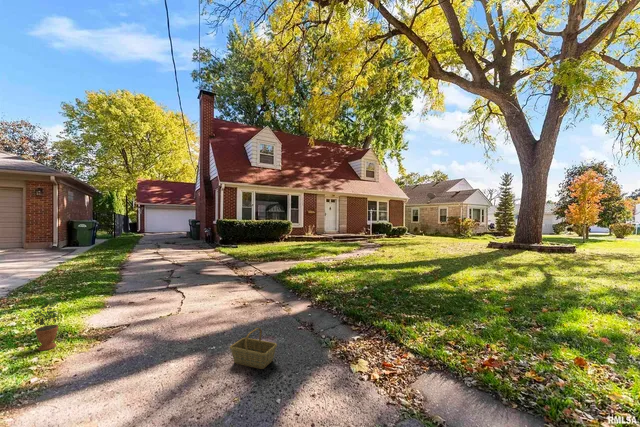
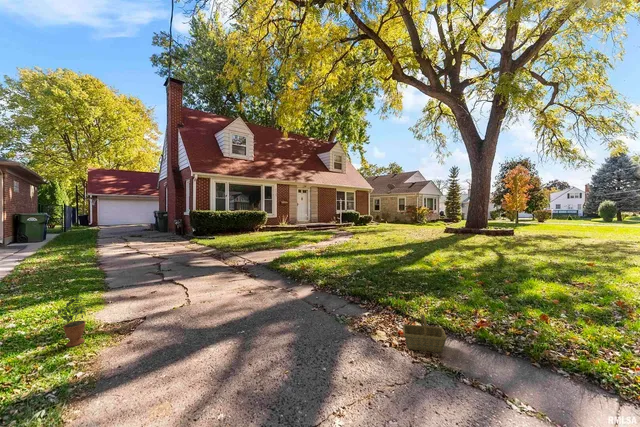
basket: present [230,328,277,369] -> present [403,315,447,352]

